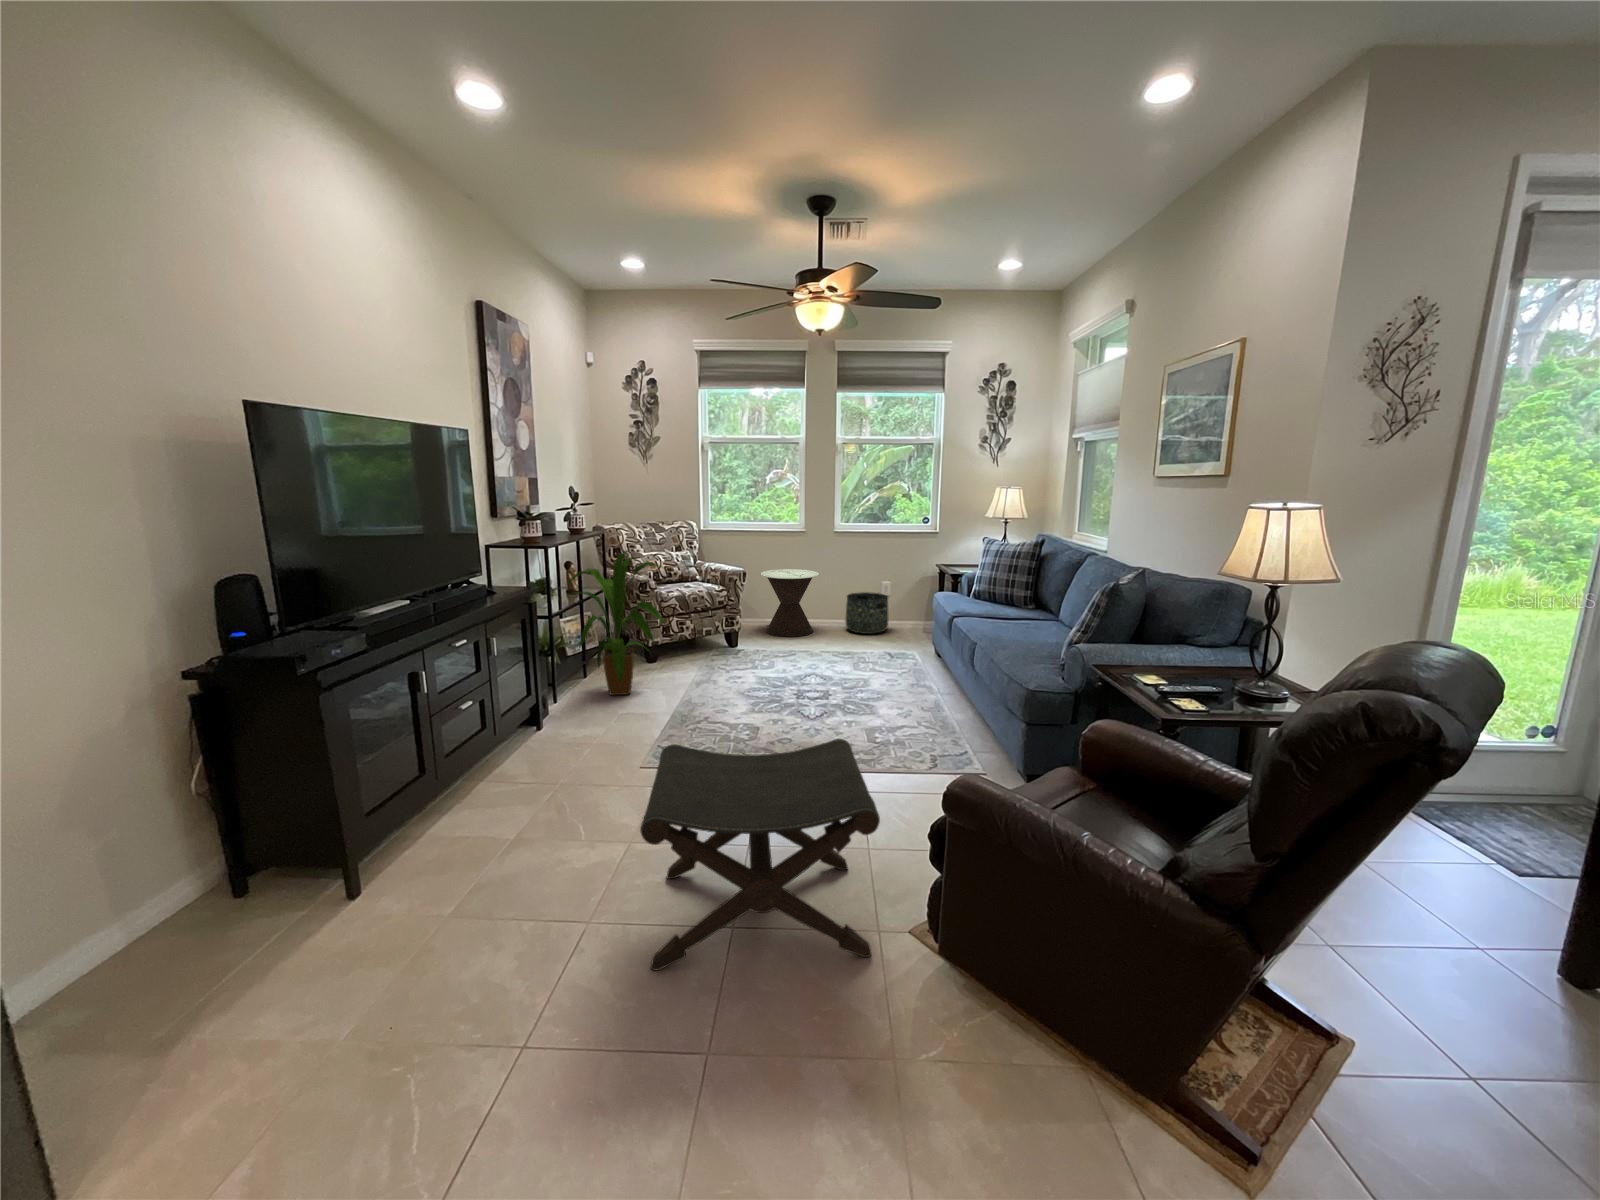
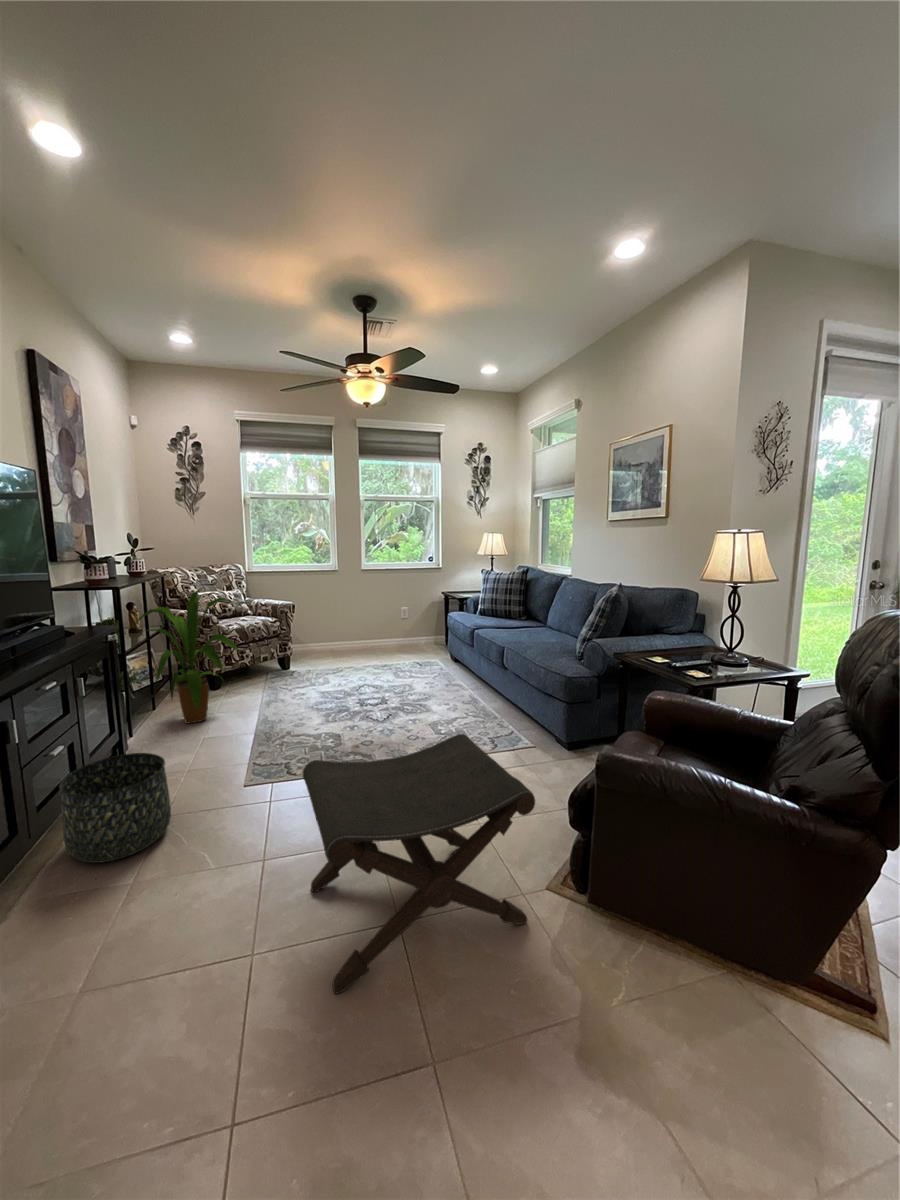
side table: present [761,569,819,637] -> none [305,601,354,657]
basket: present [846,592,888,634] -> present [59,753,171,863]

